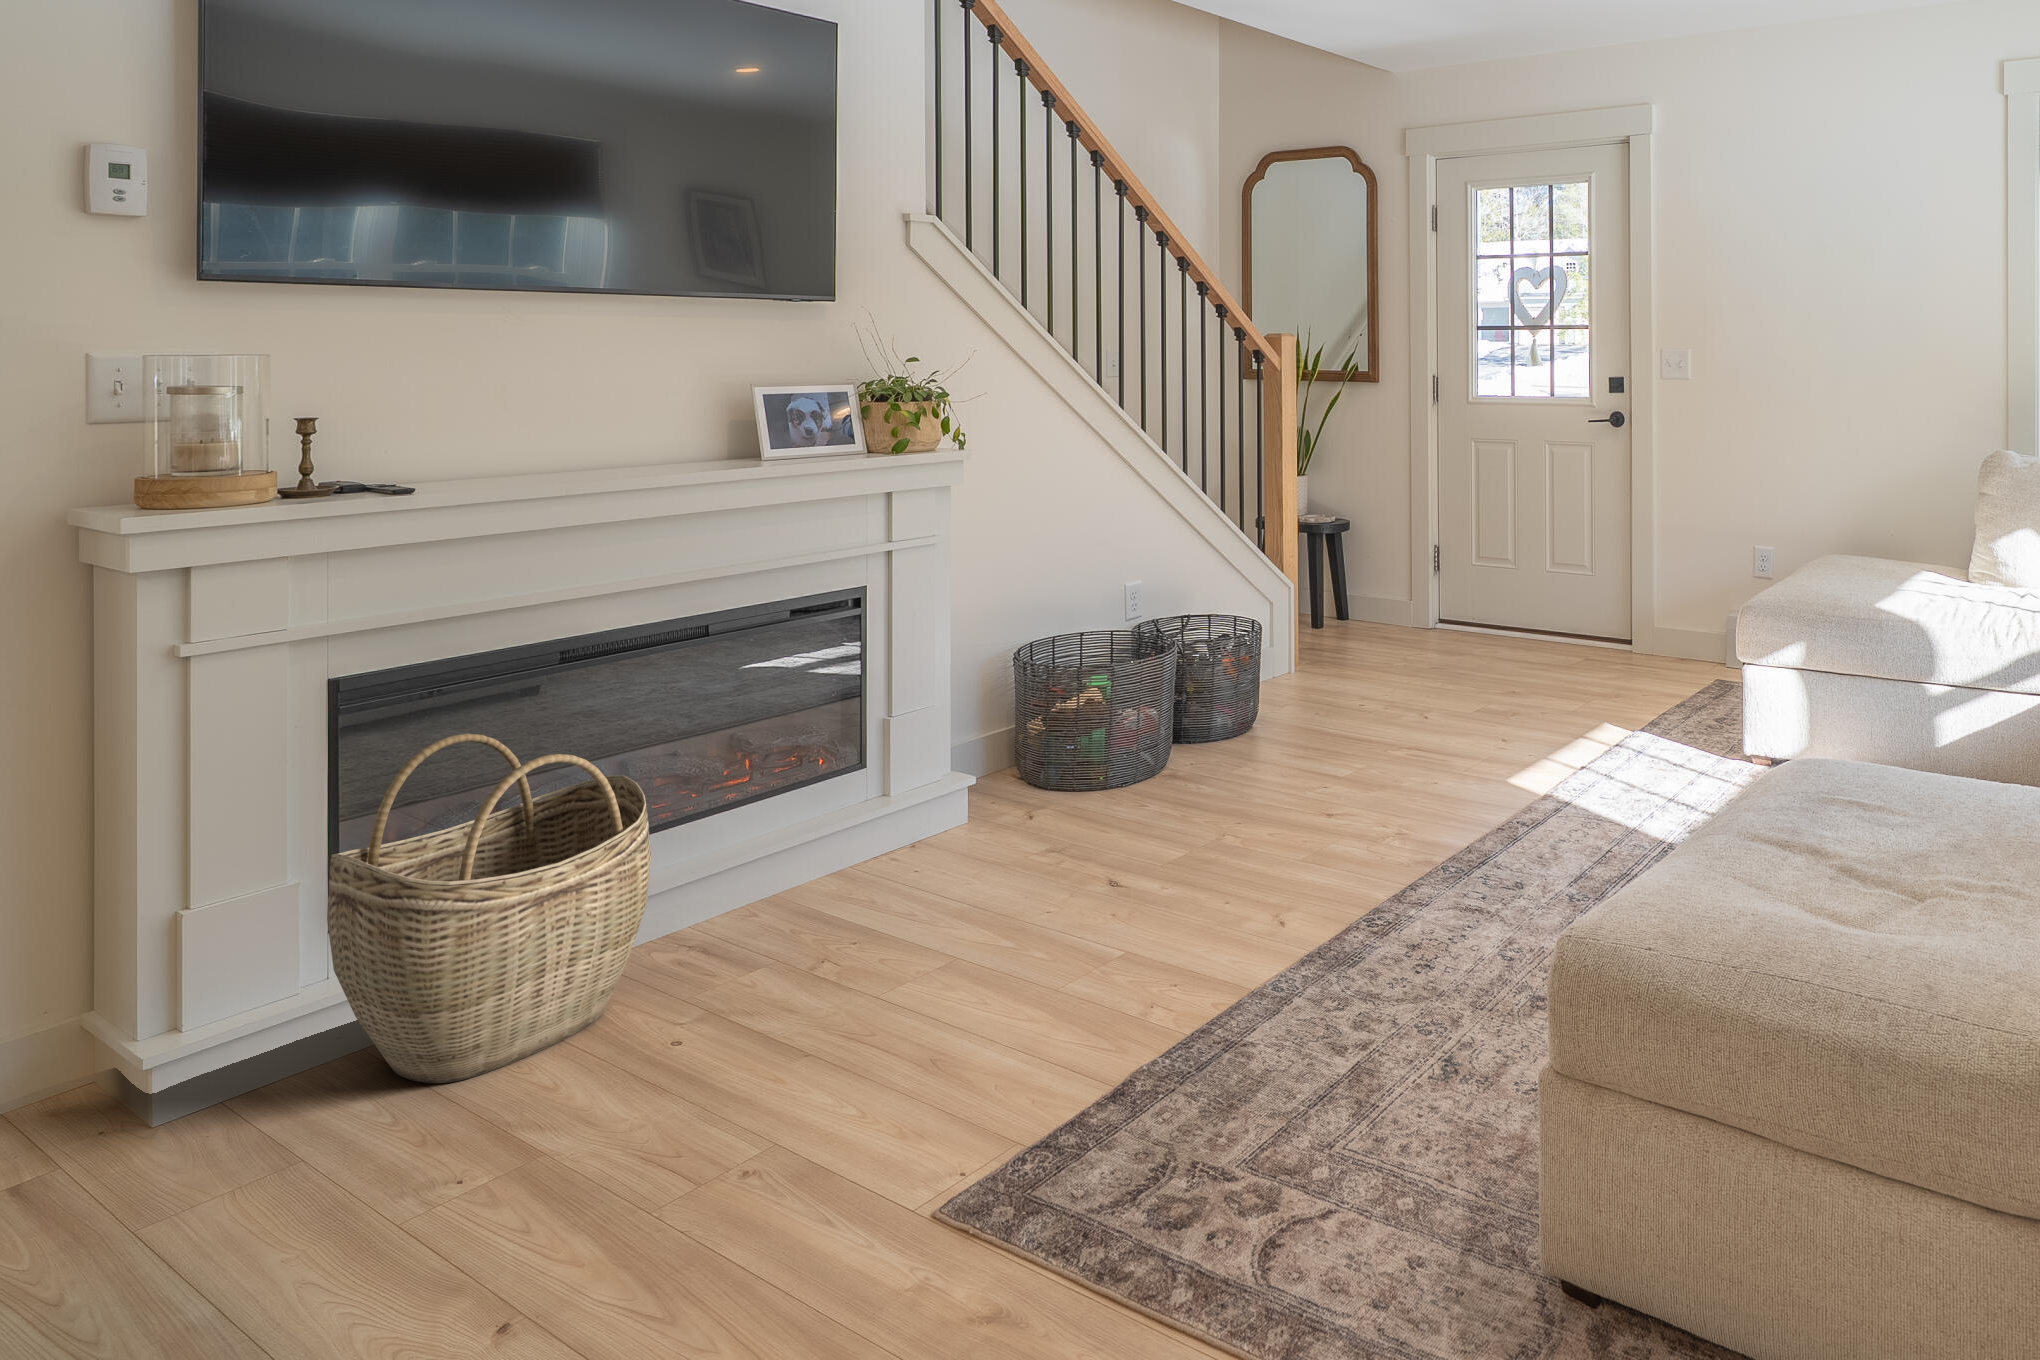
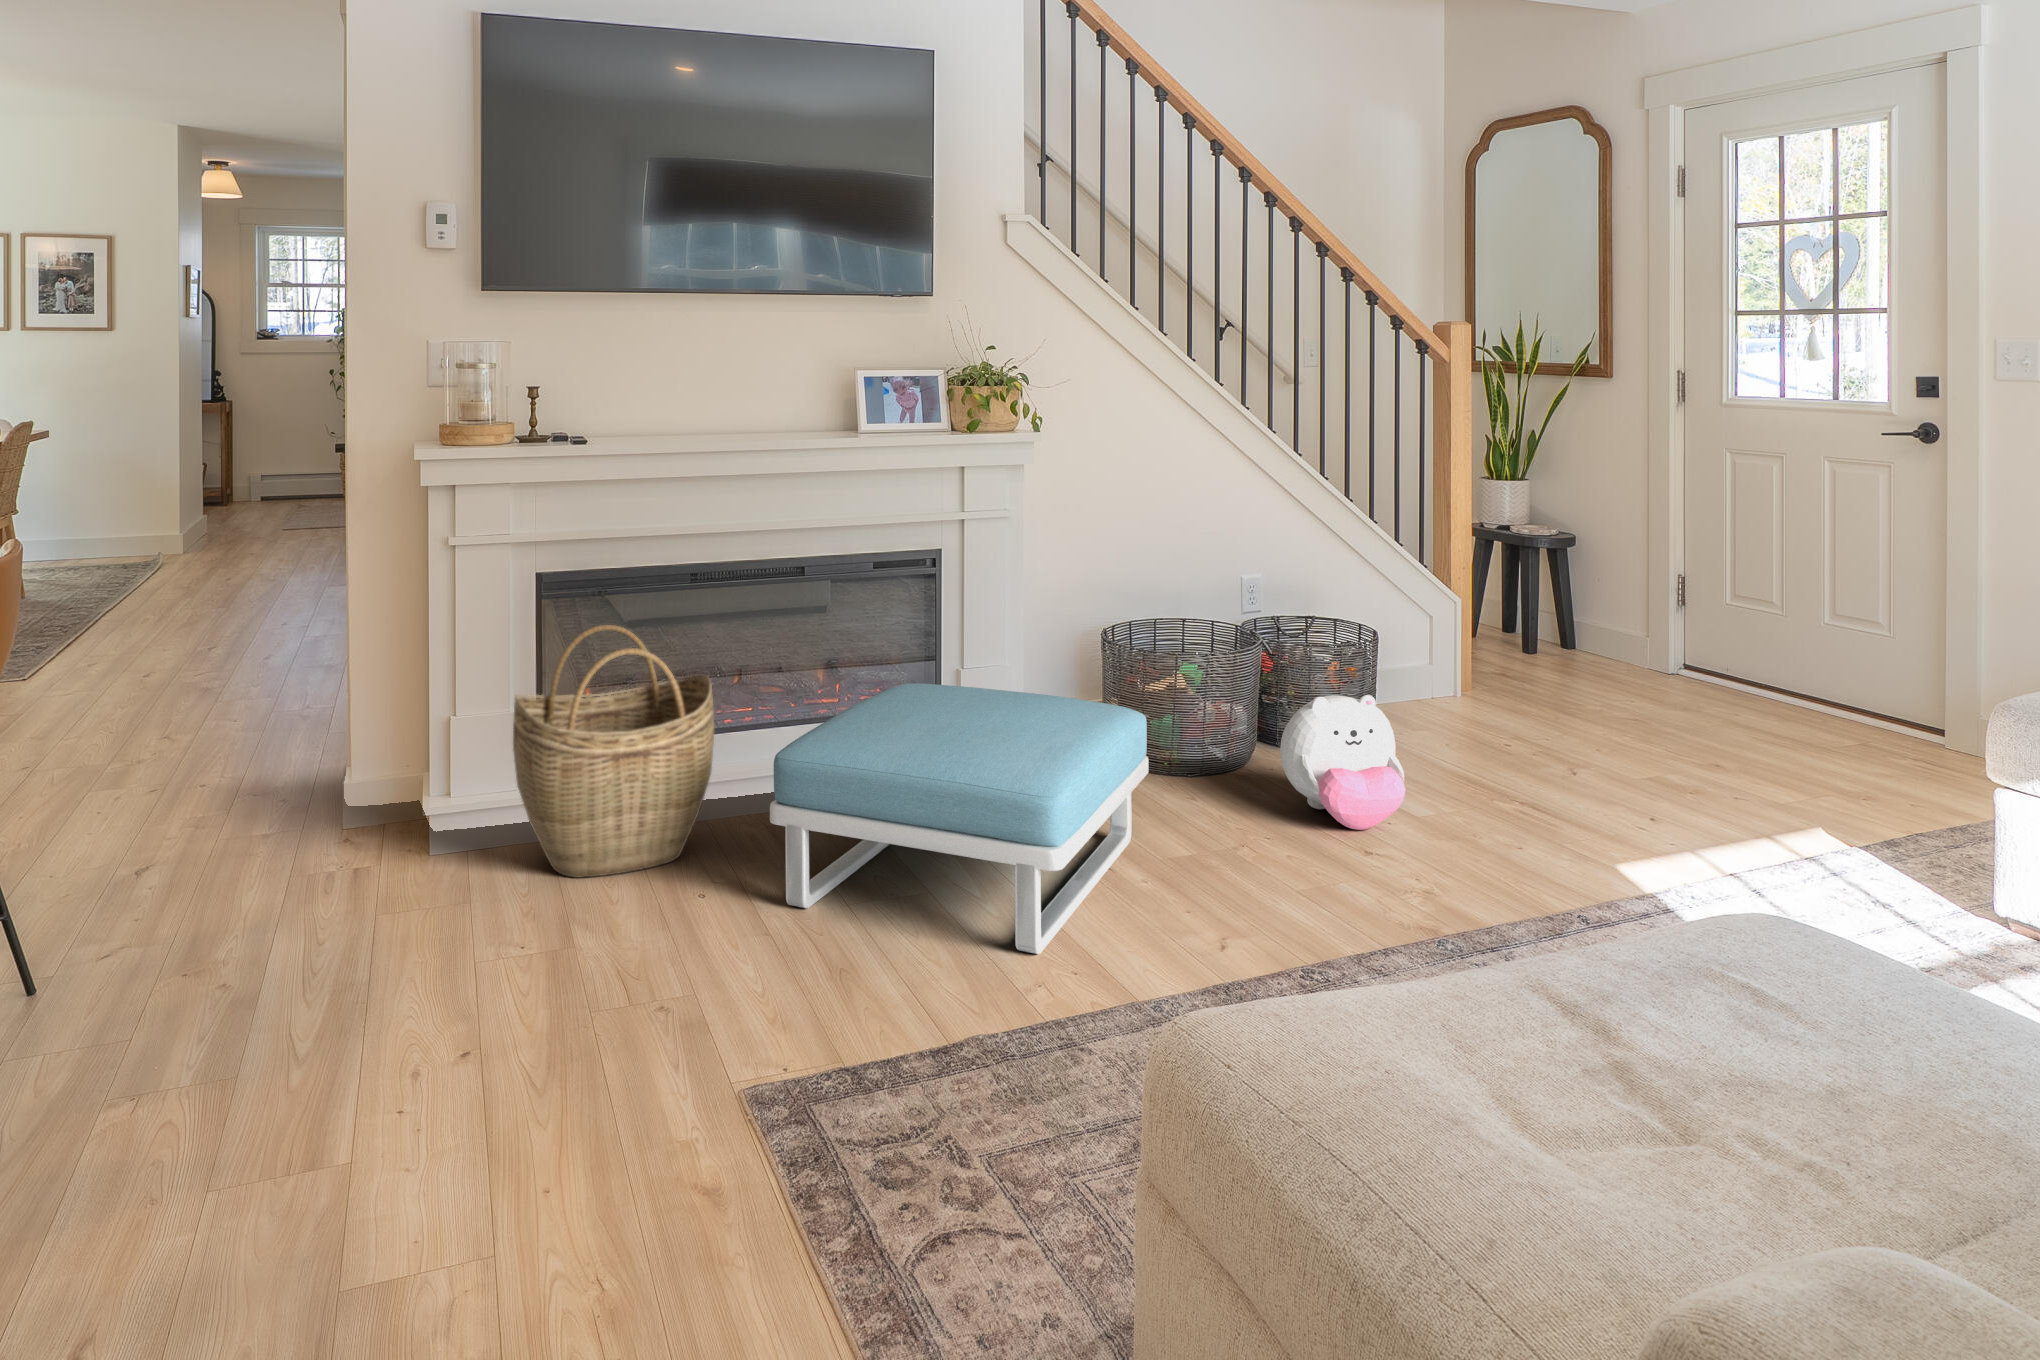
plush toy: none [1230,674,1347,797] -> present [1280,695,1406,830]
footstool: none [781,721,1157,1018] -> present [770,683,1149,954]

